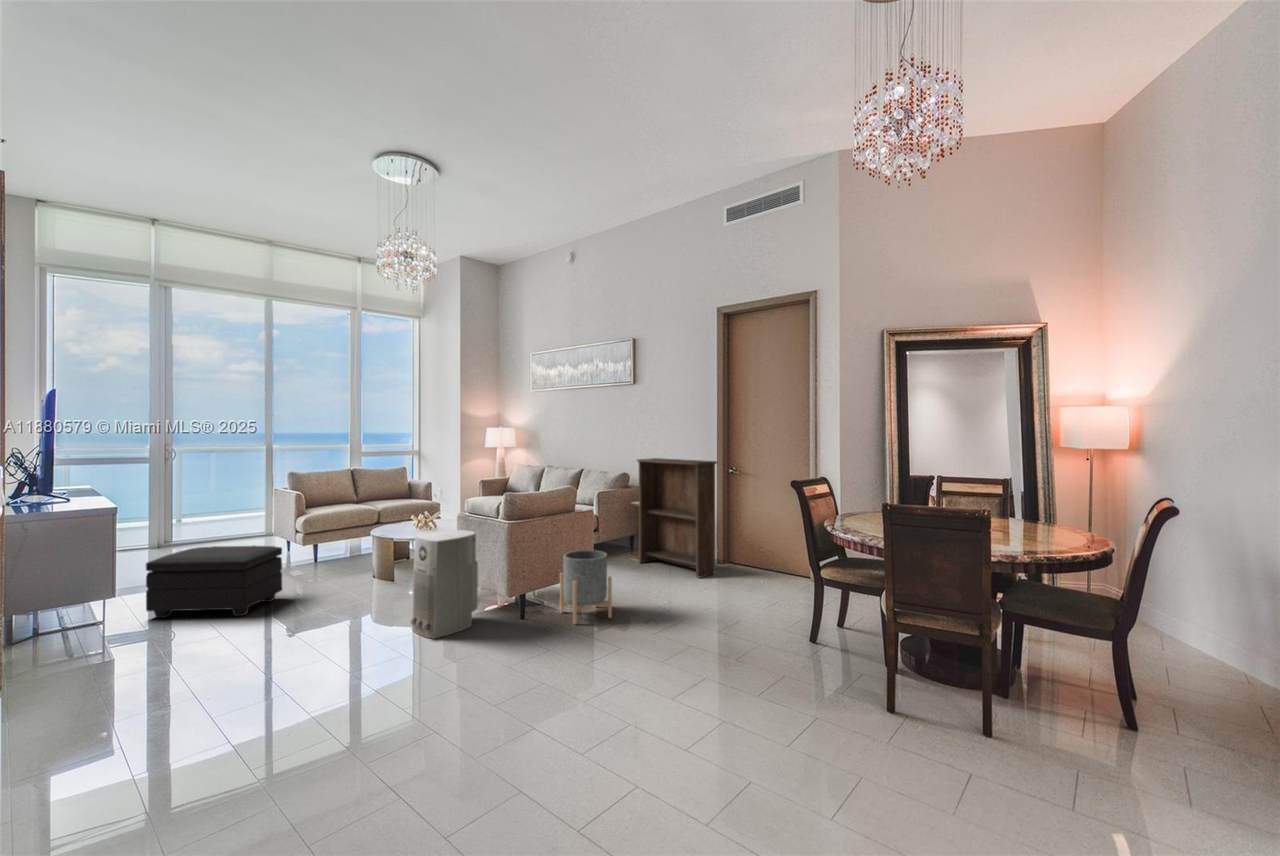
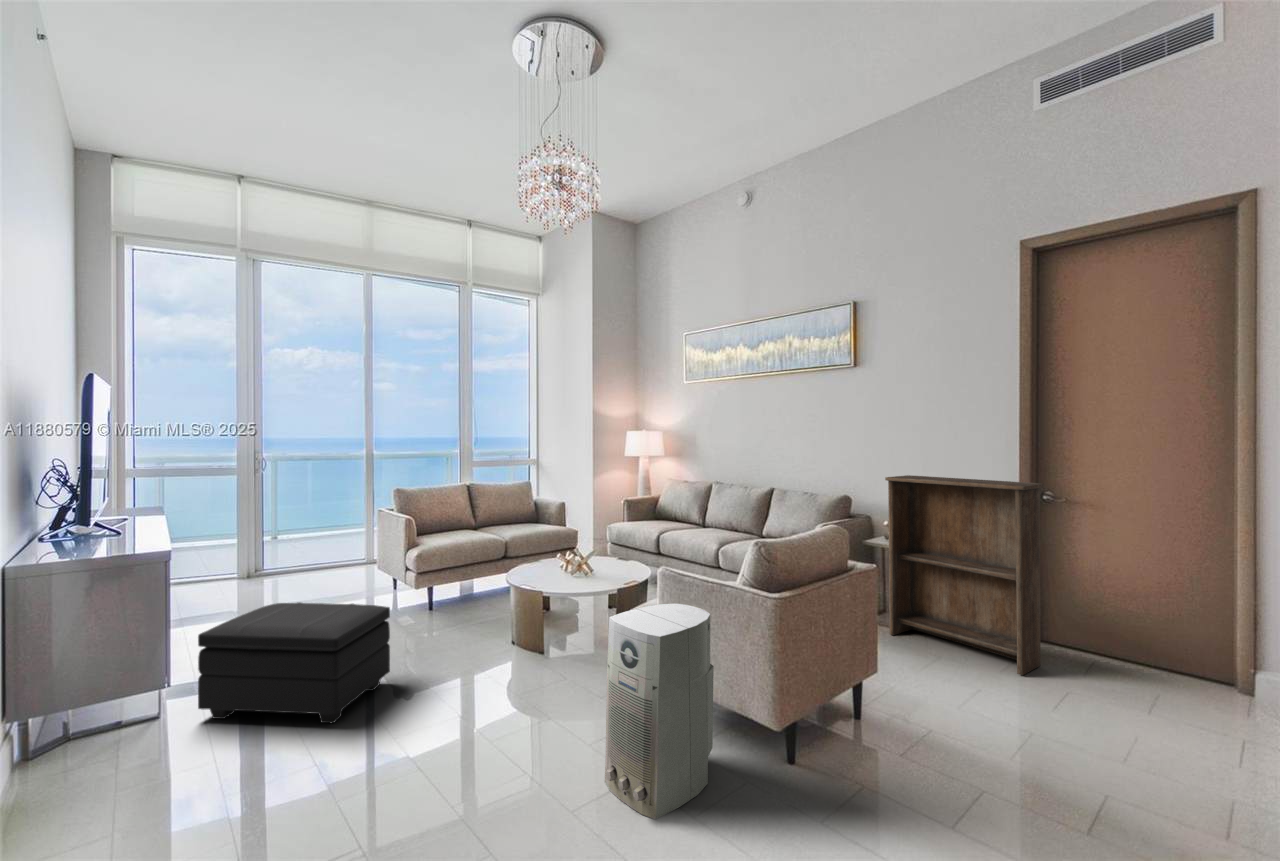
planter: present [560,550,612,624] -> none [845,642,956,795]

